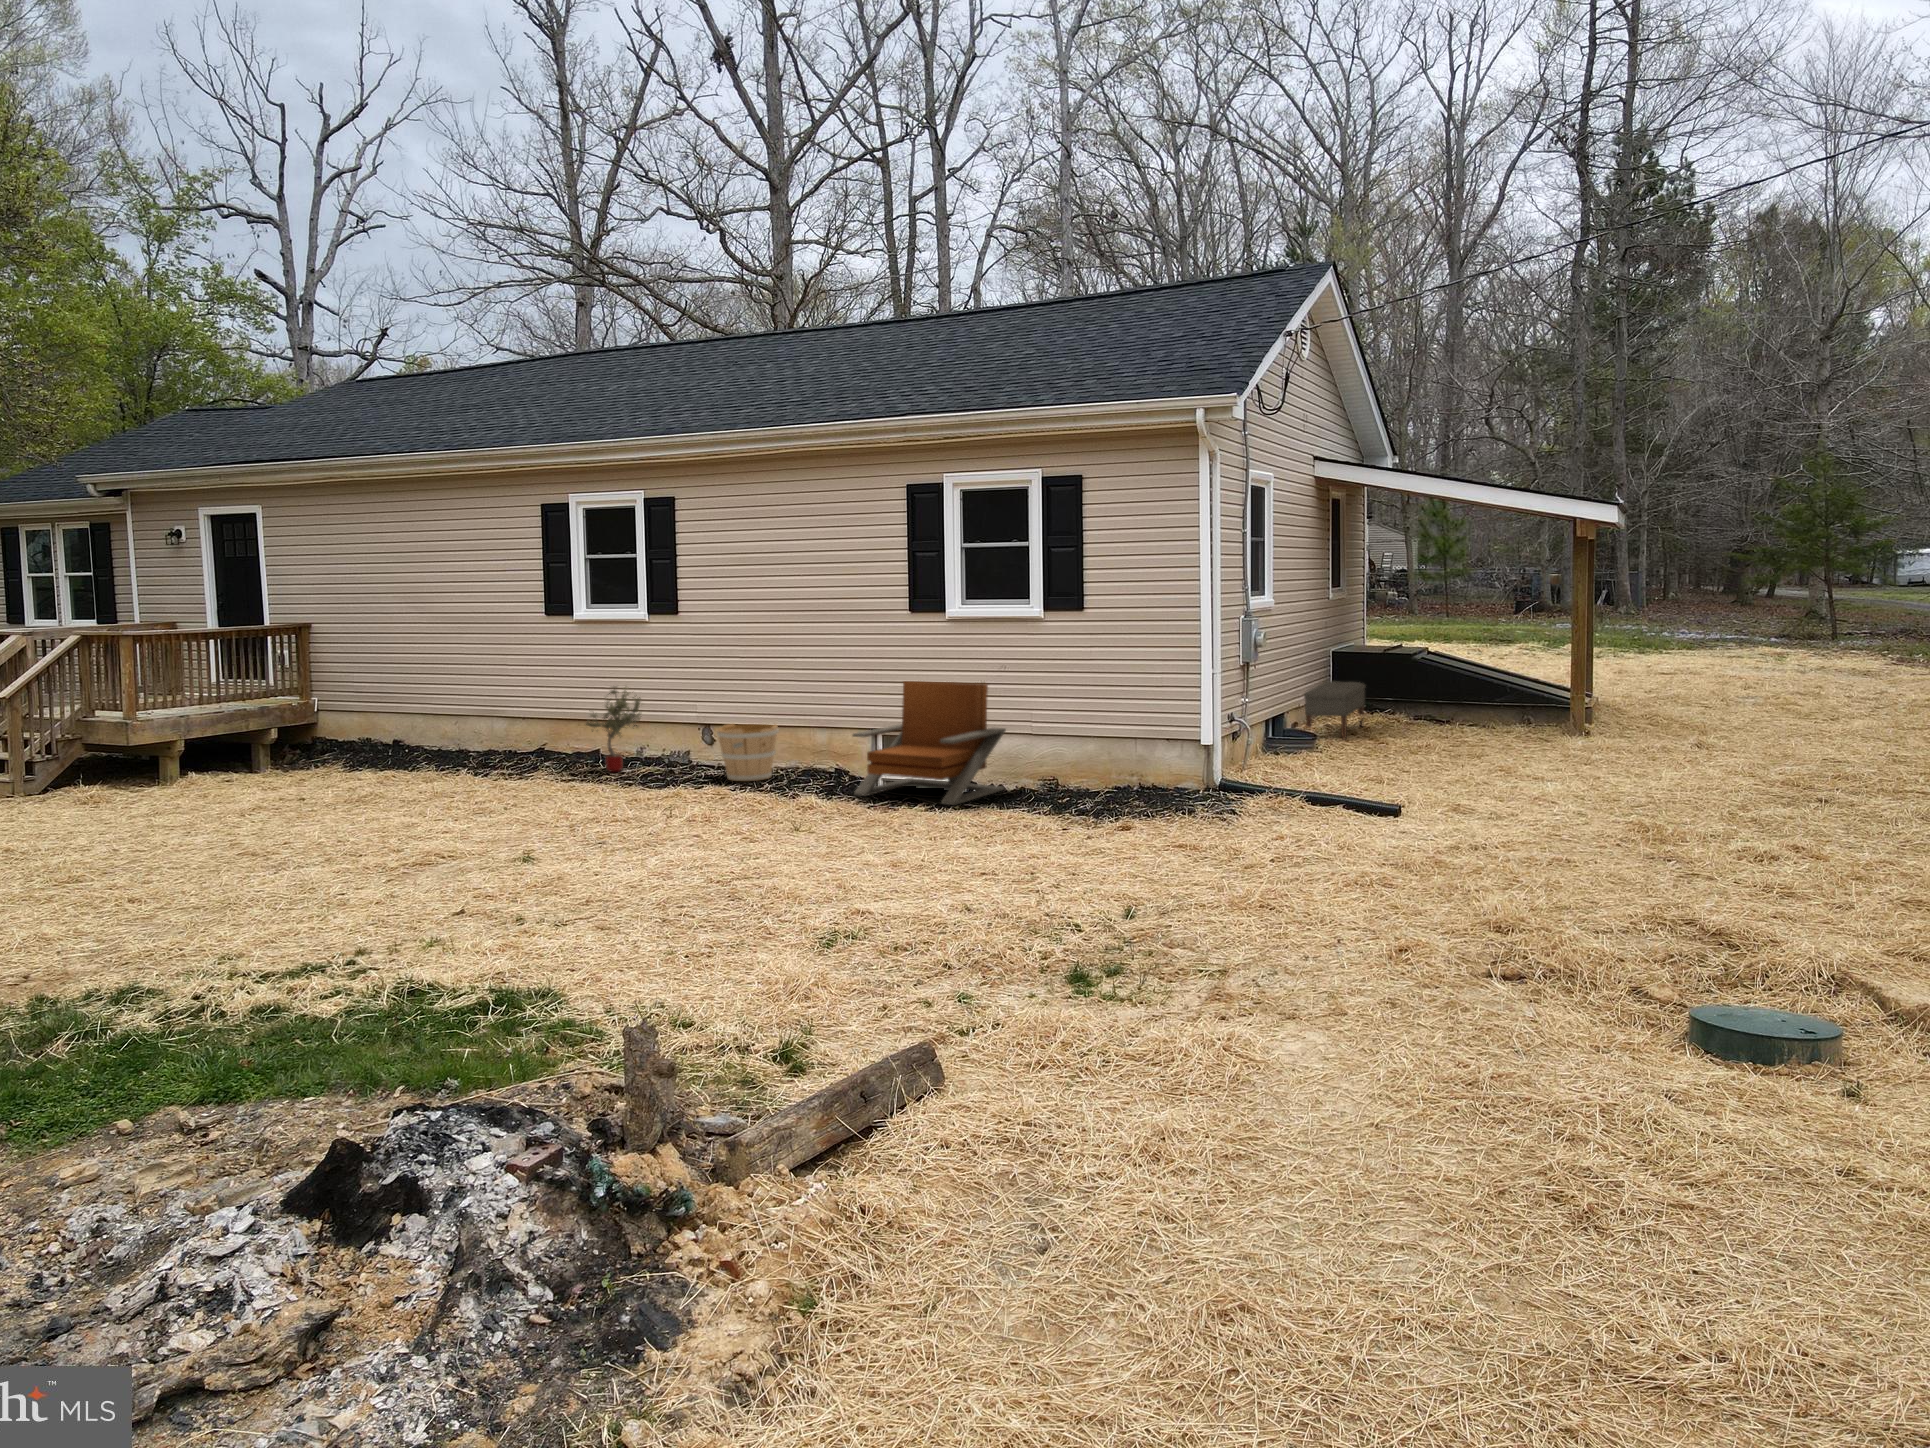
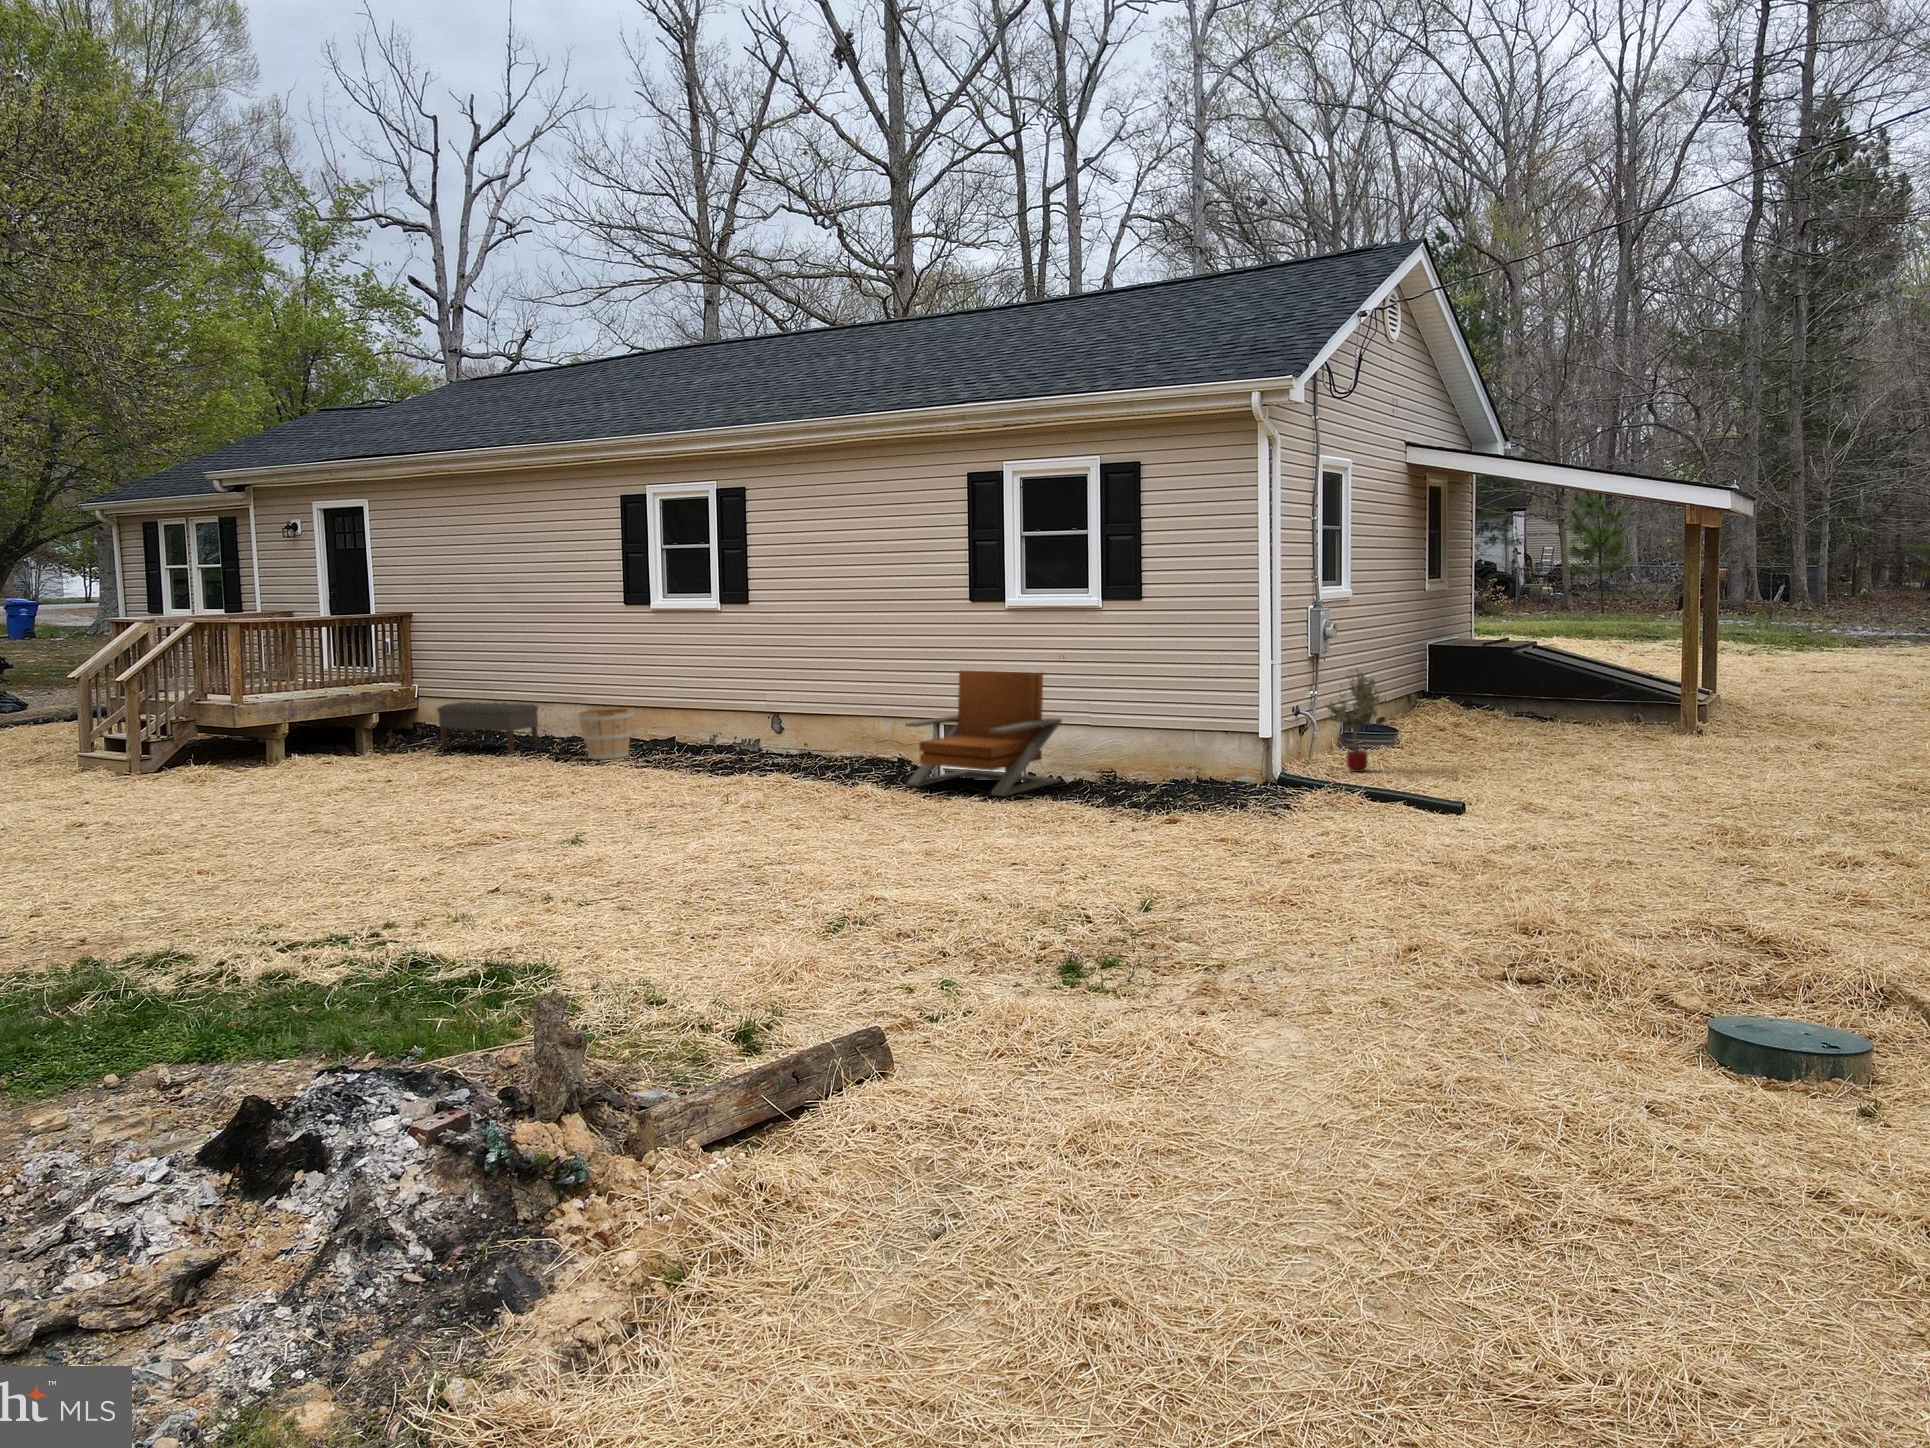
bench: present [1304,681,1365,740] -> present [437,702,539,753]
potted tree: present [586,686,641,772] -> present [1325,669,1380,772]
wooden bucket: present [717,724,779,781] -> present [578,708,634,760]

